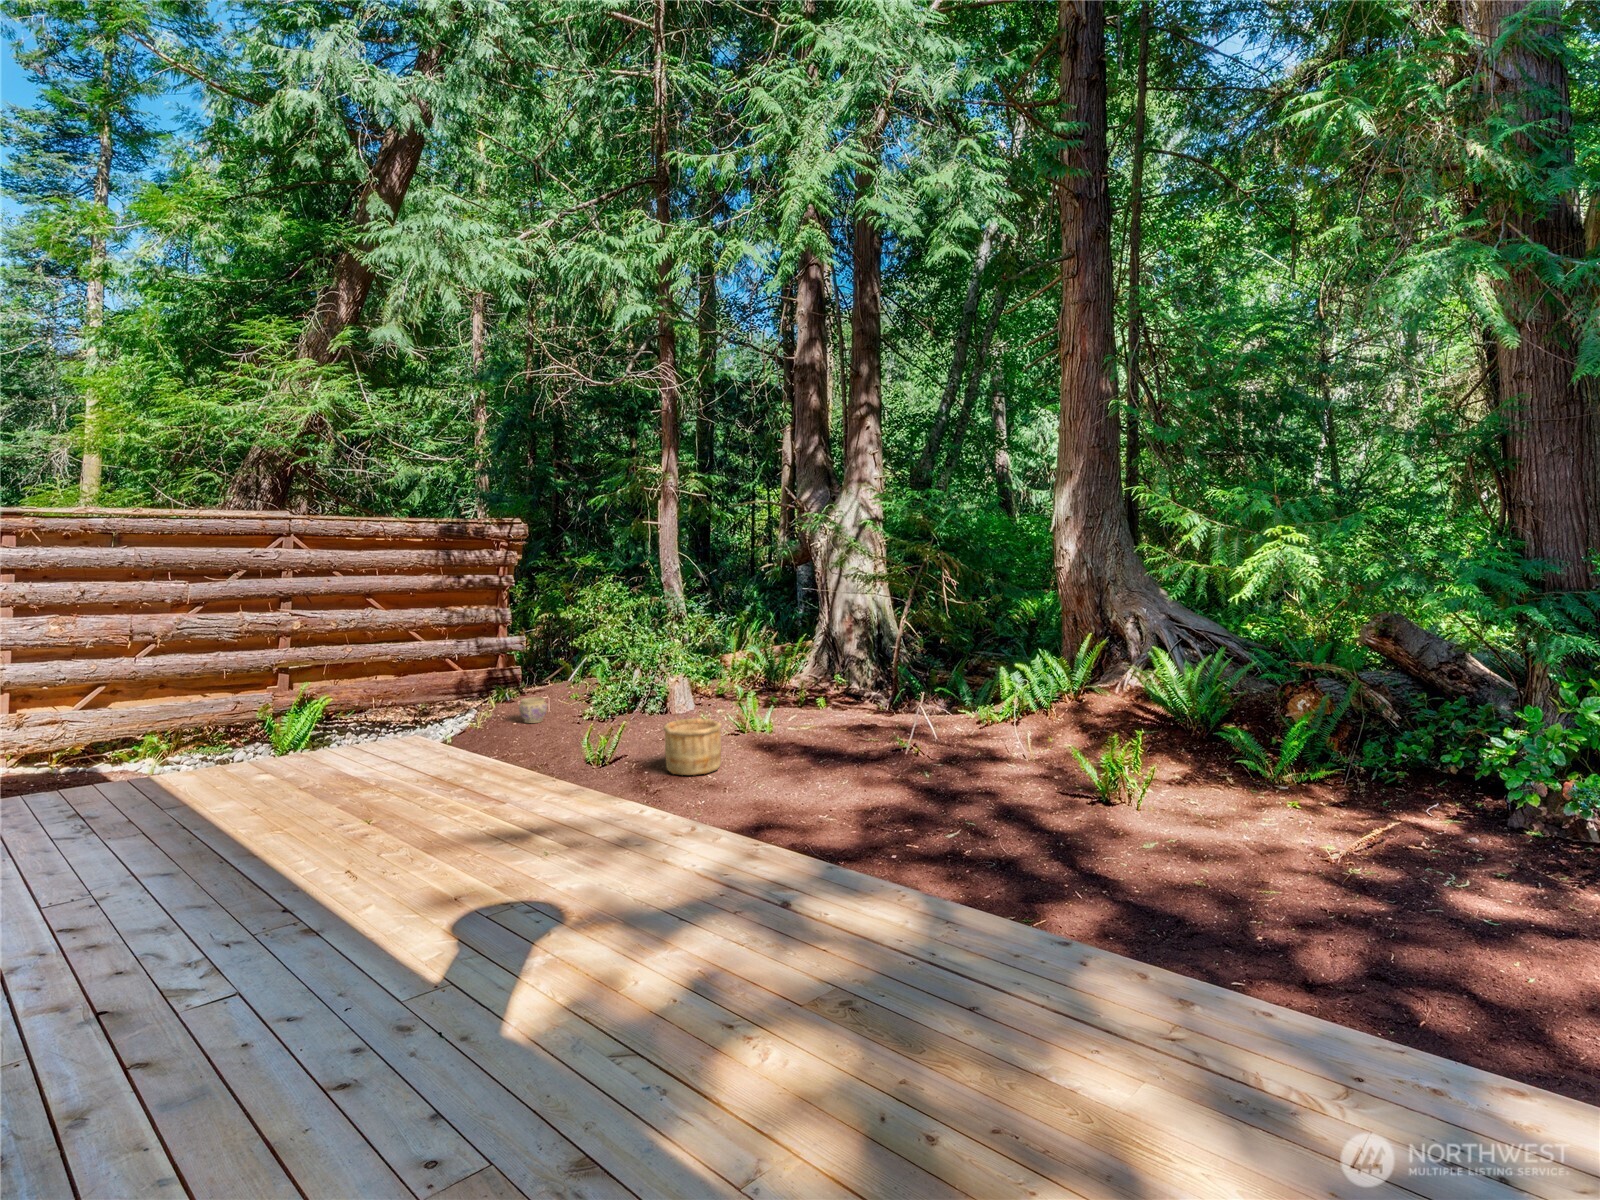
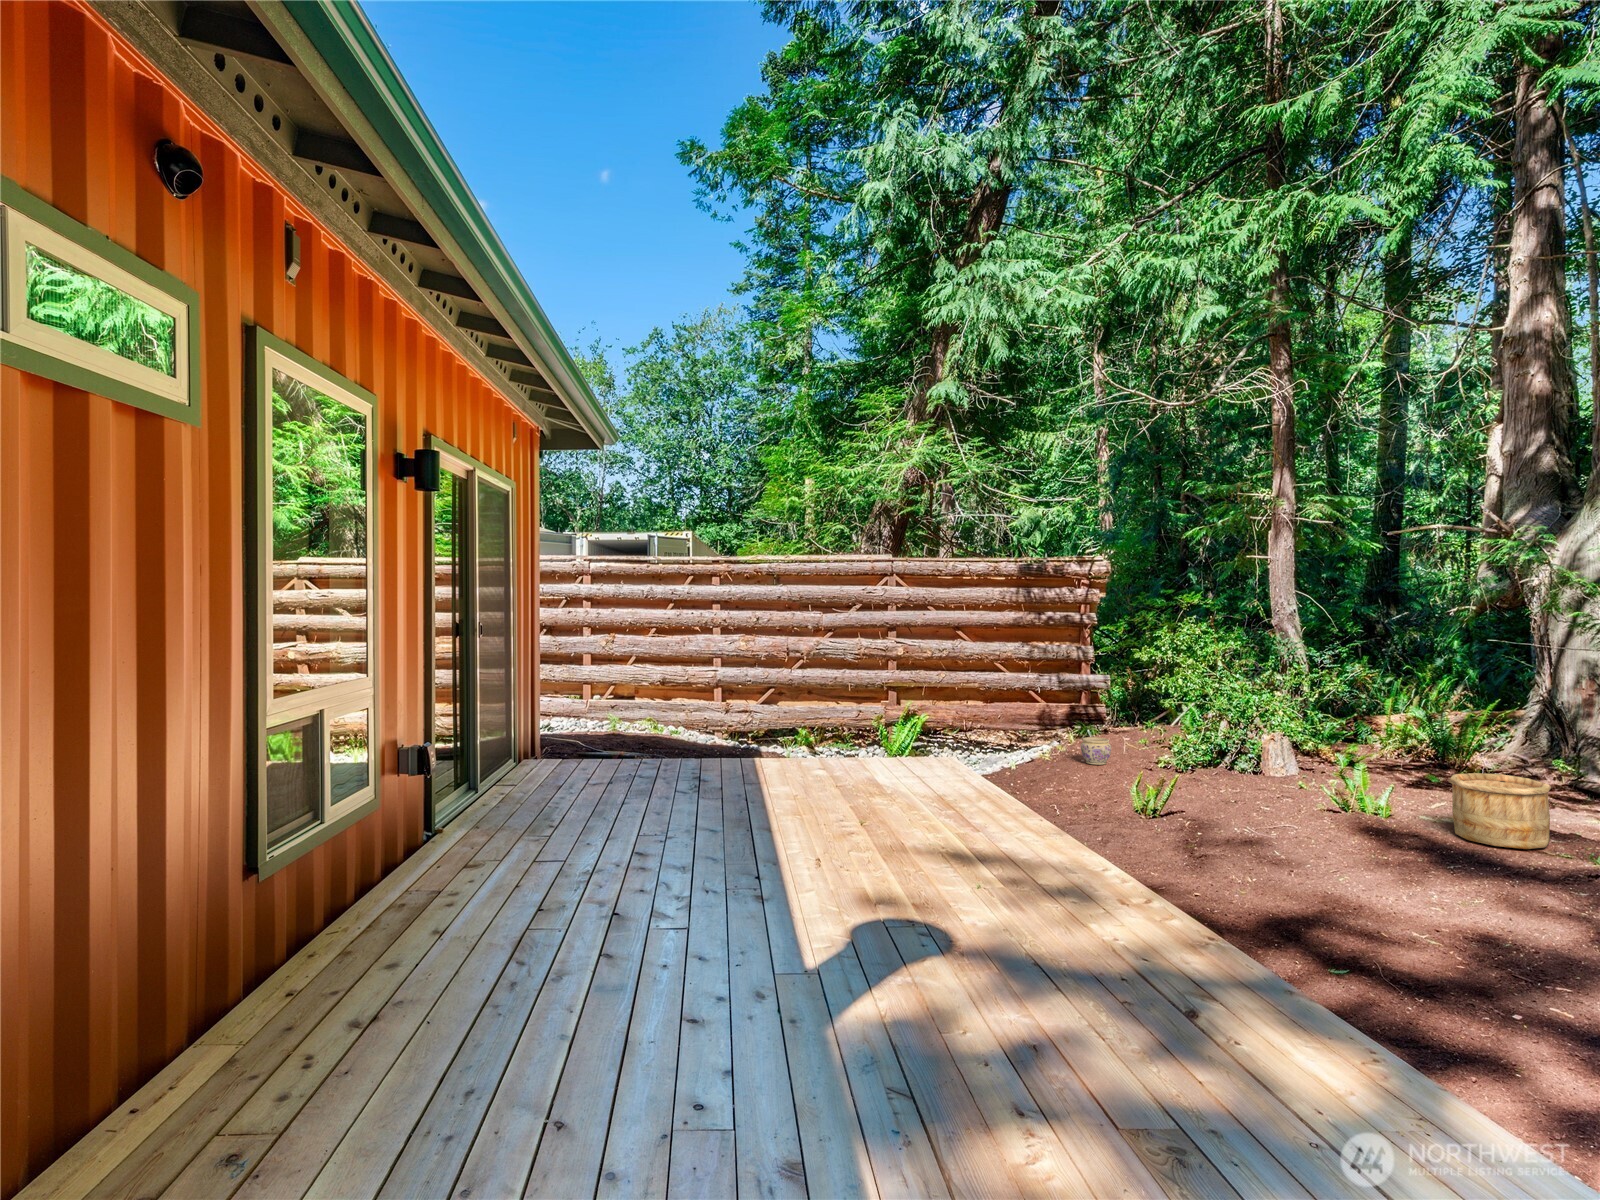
wooden bucket: present [663,718,722,775] -> present [1449,773,1551,849]

